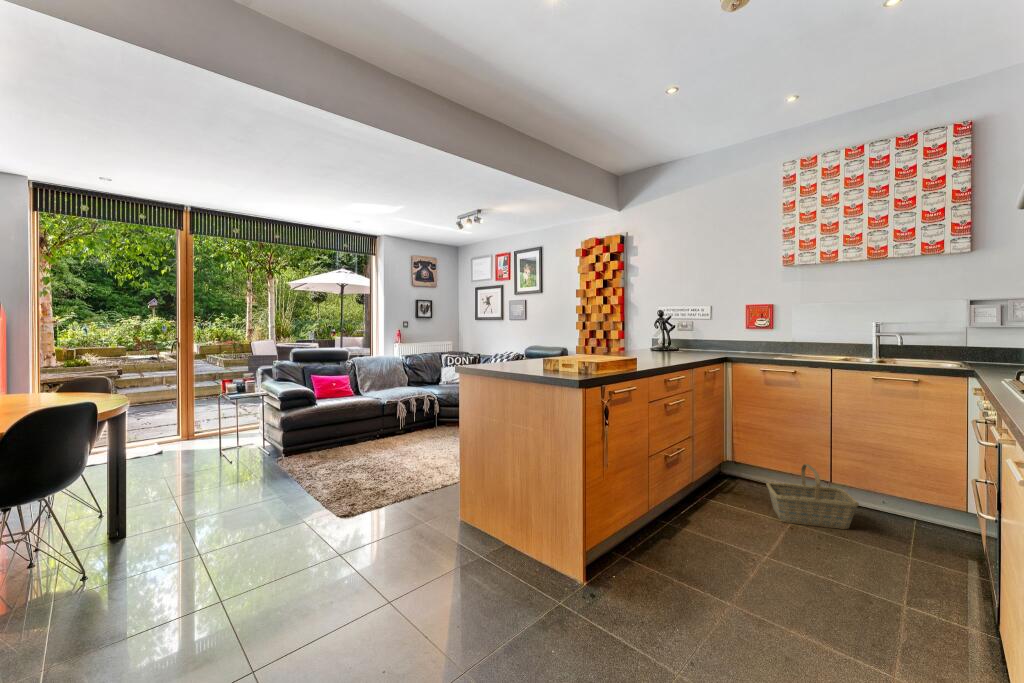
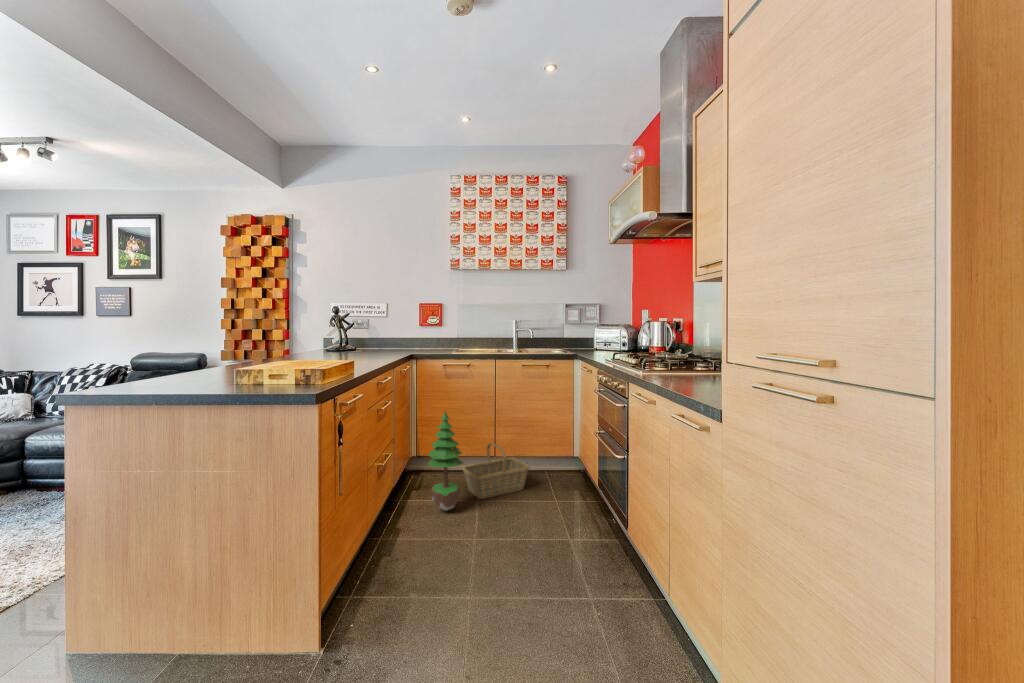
potted tree: none [716,416,758,521] -> present [428,411,463,511]

